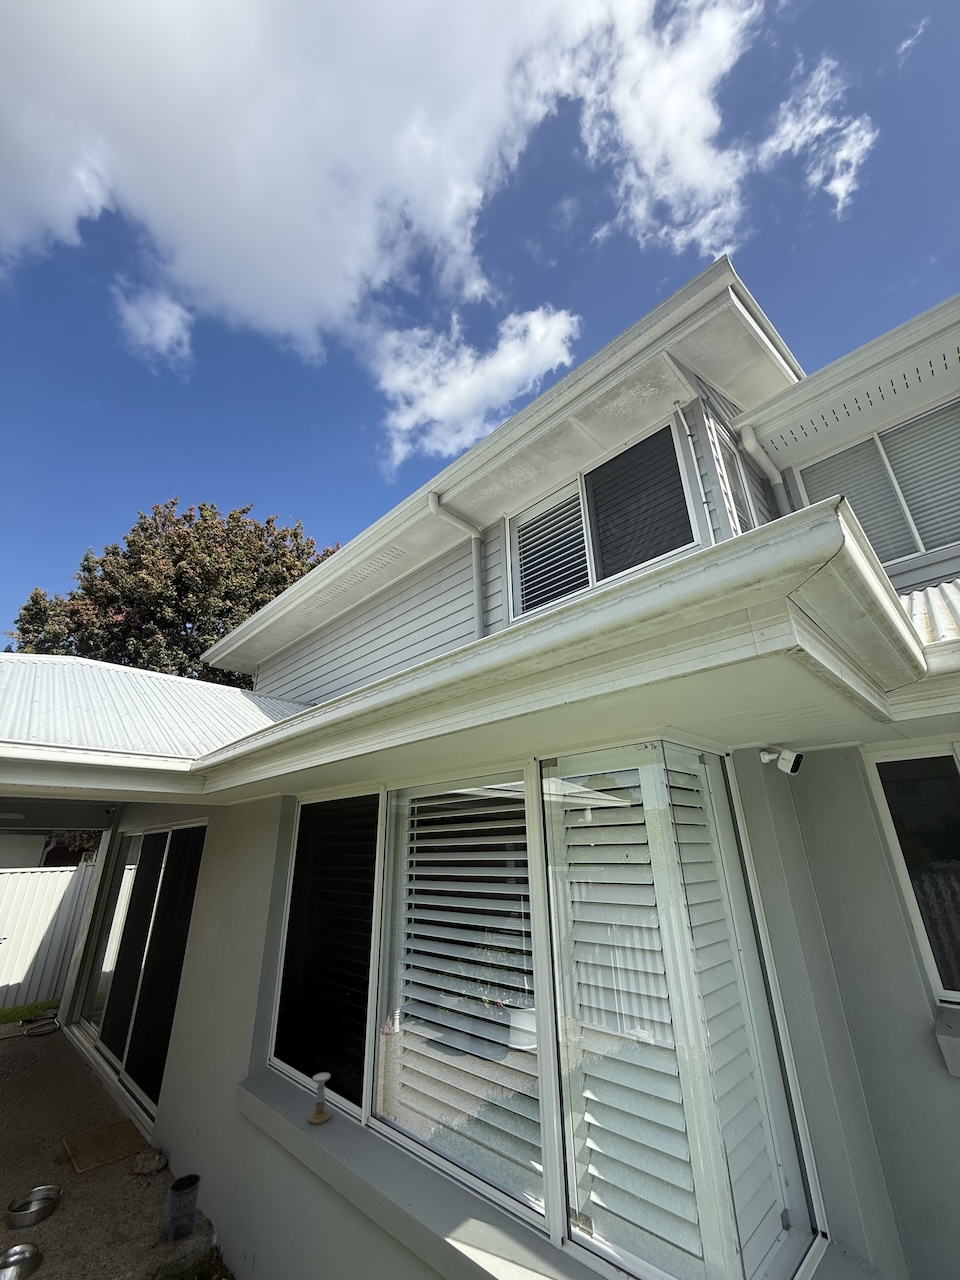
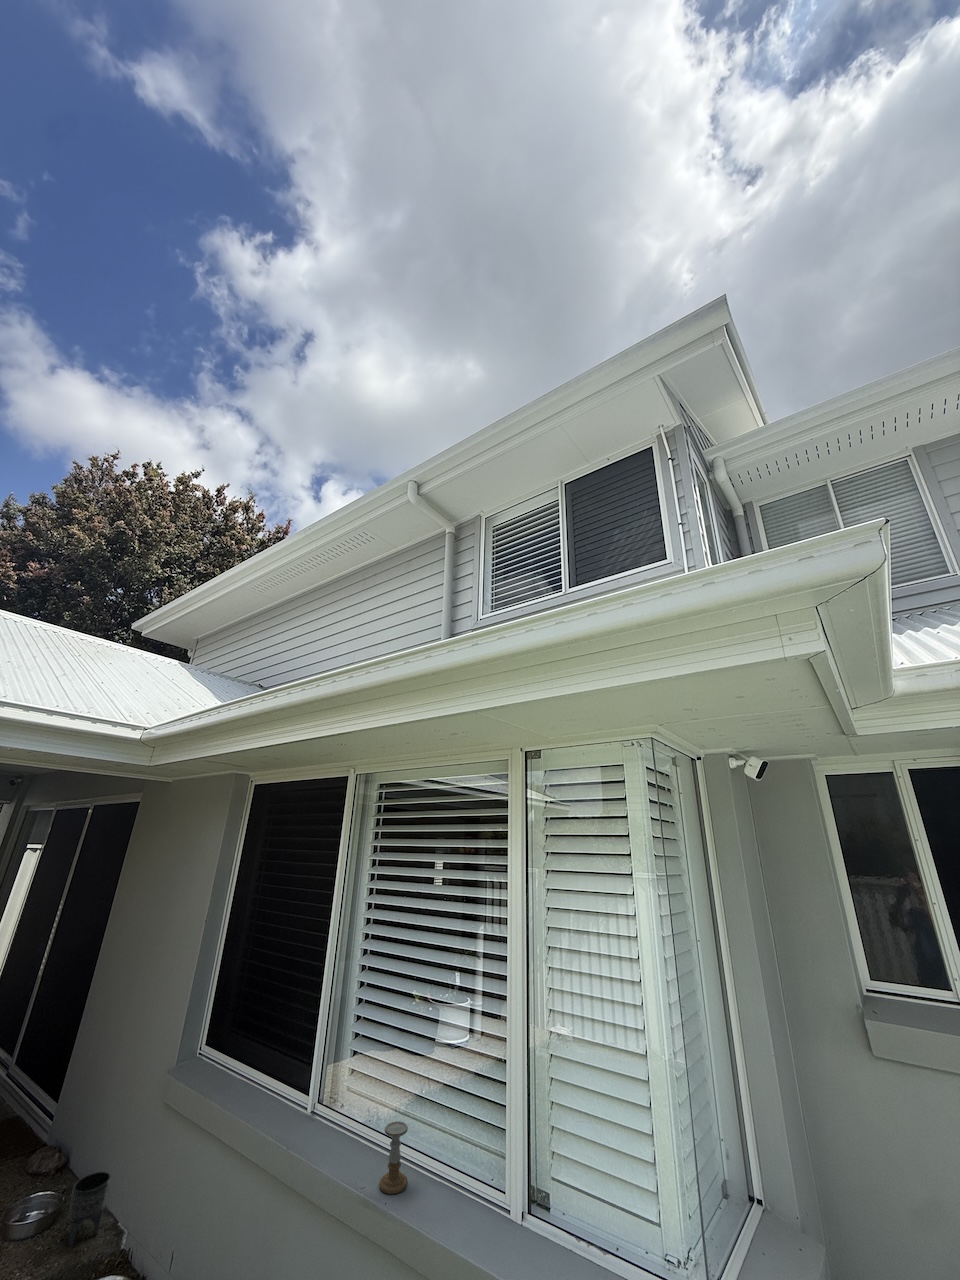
candle holder: present [308,1073,331,1124] -> present [379,1121,408,1194]

